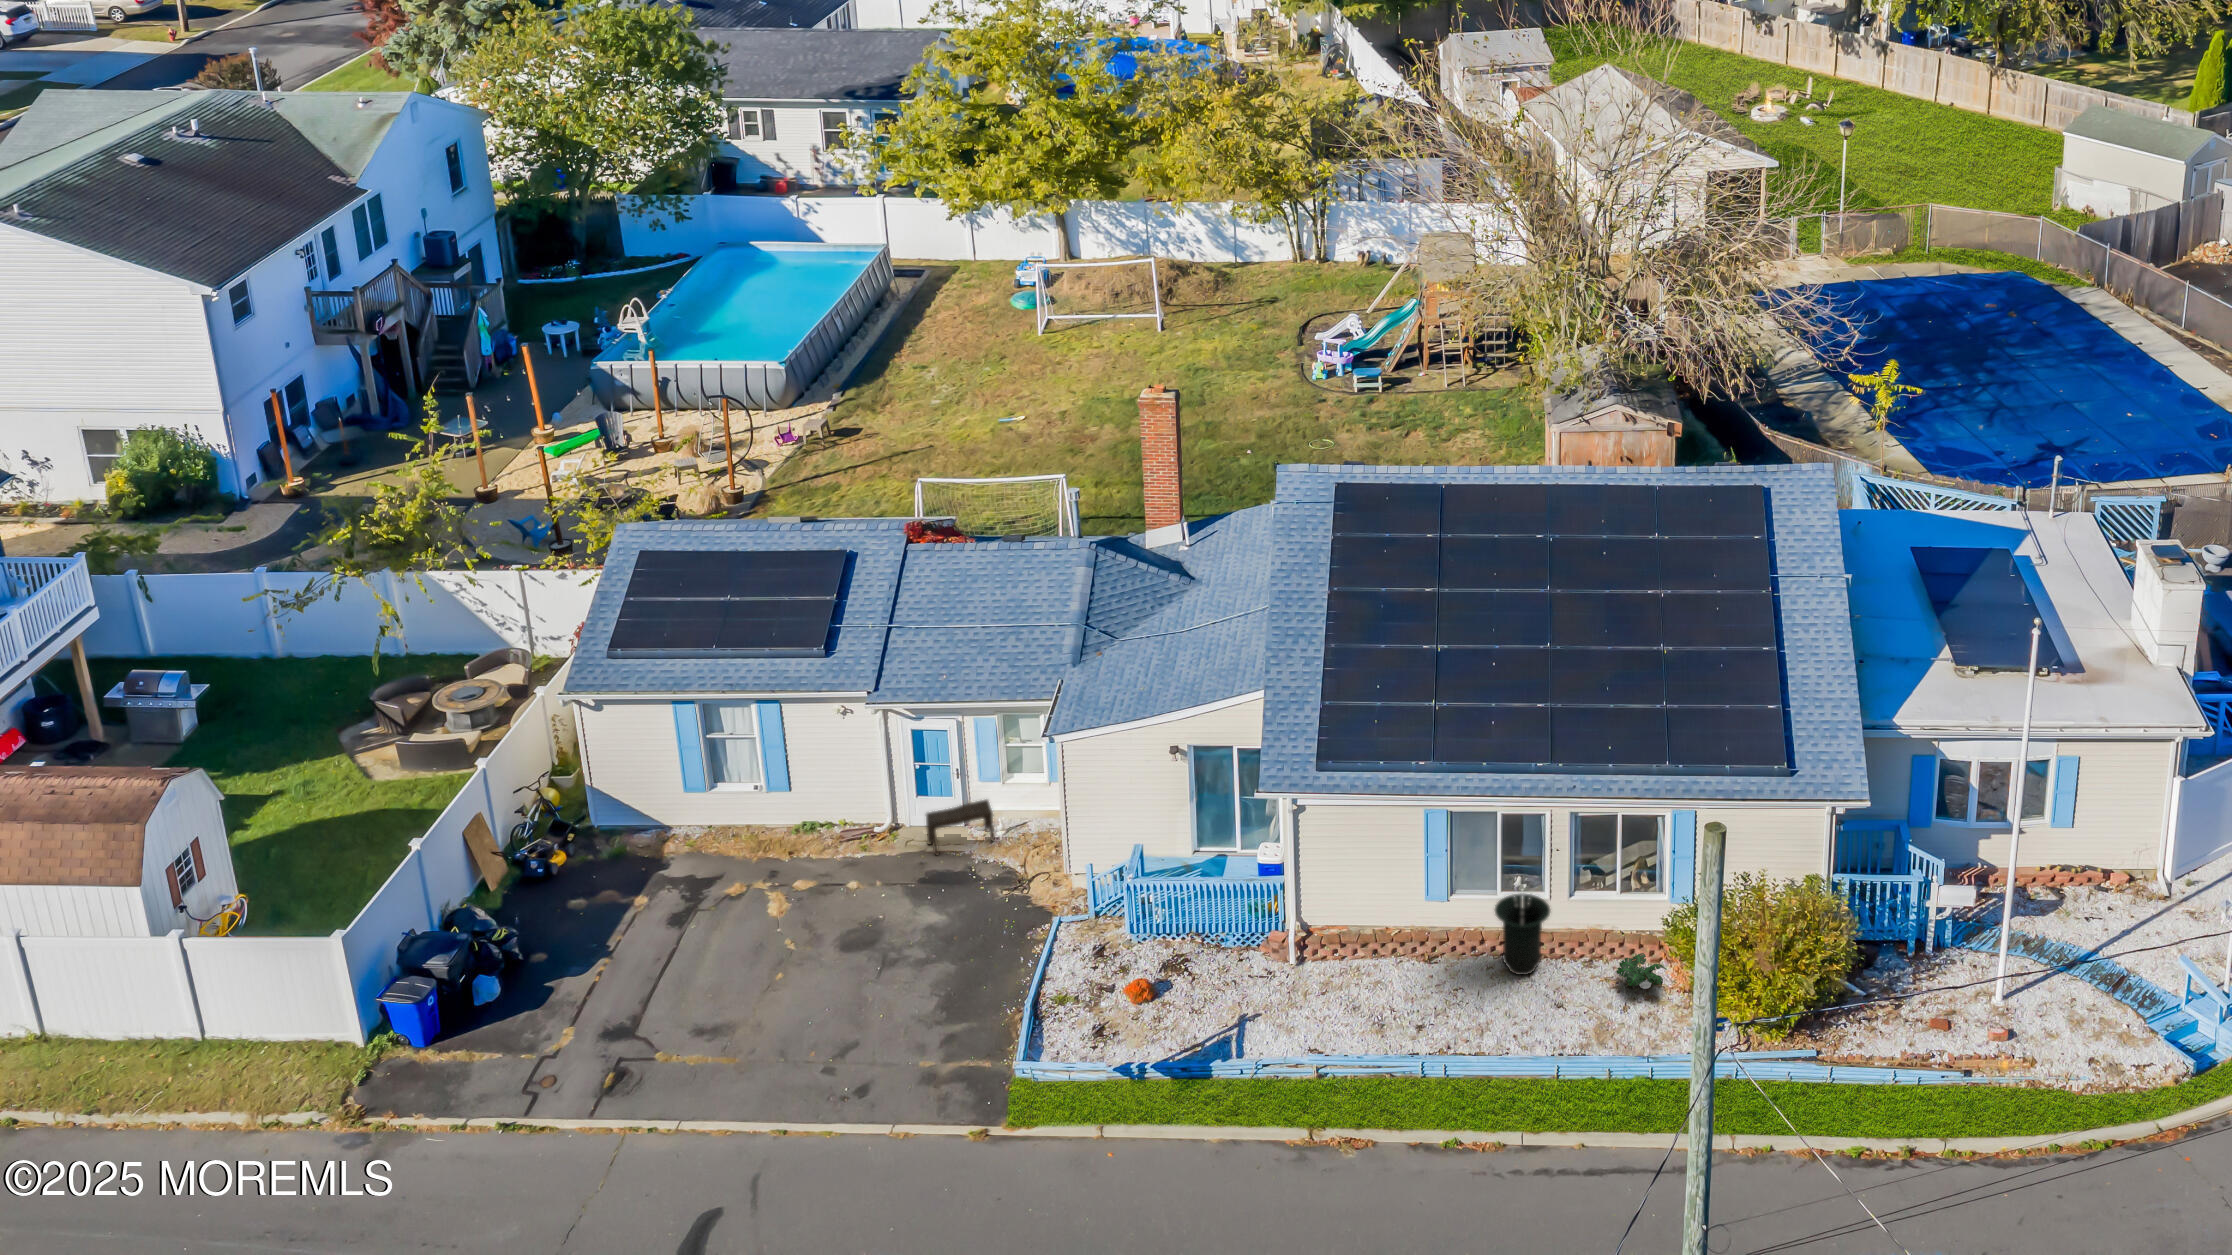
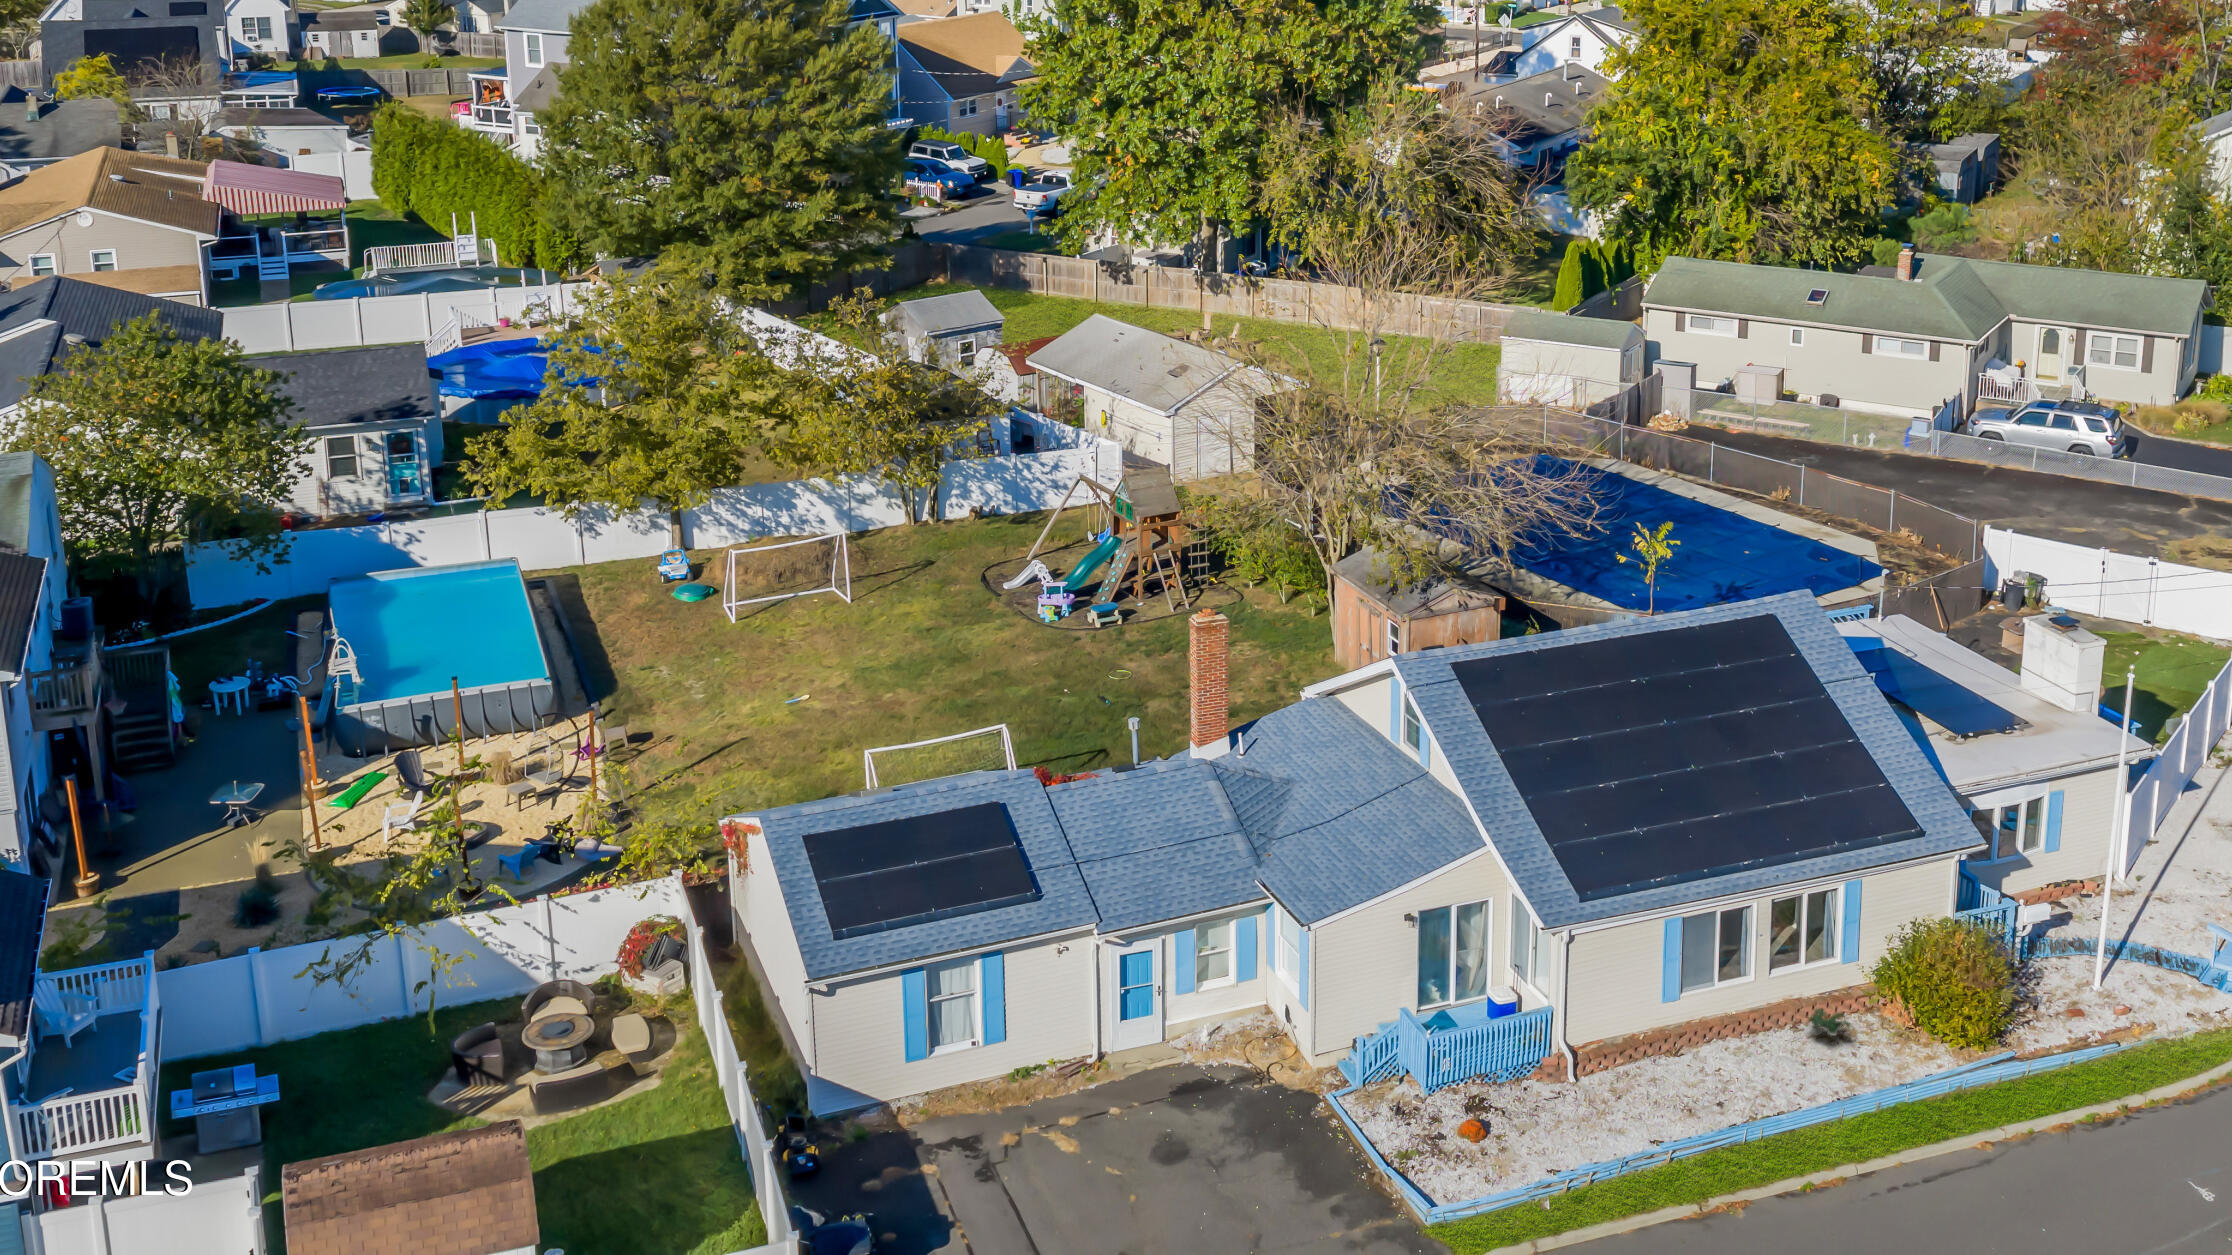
bench: present [926,800,995,855] -> none [1147,1014,1208,1075]
trash can: present [1495,893,1550,975] -> none [1710,978,1759,1049]

